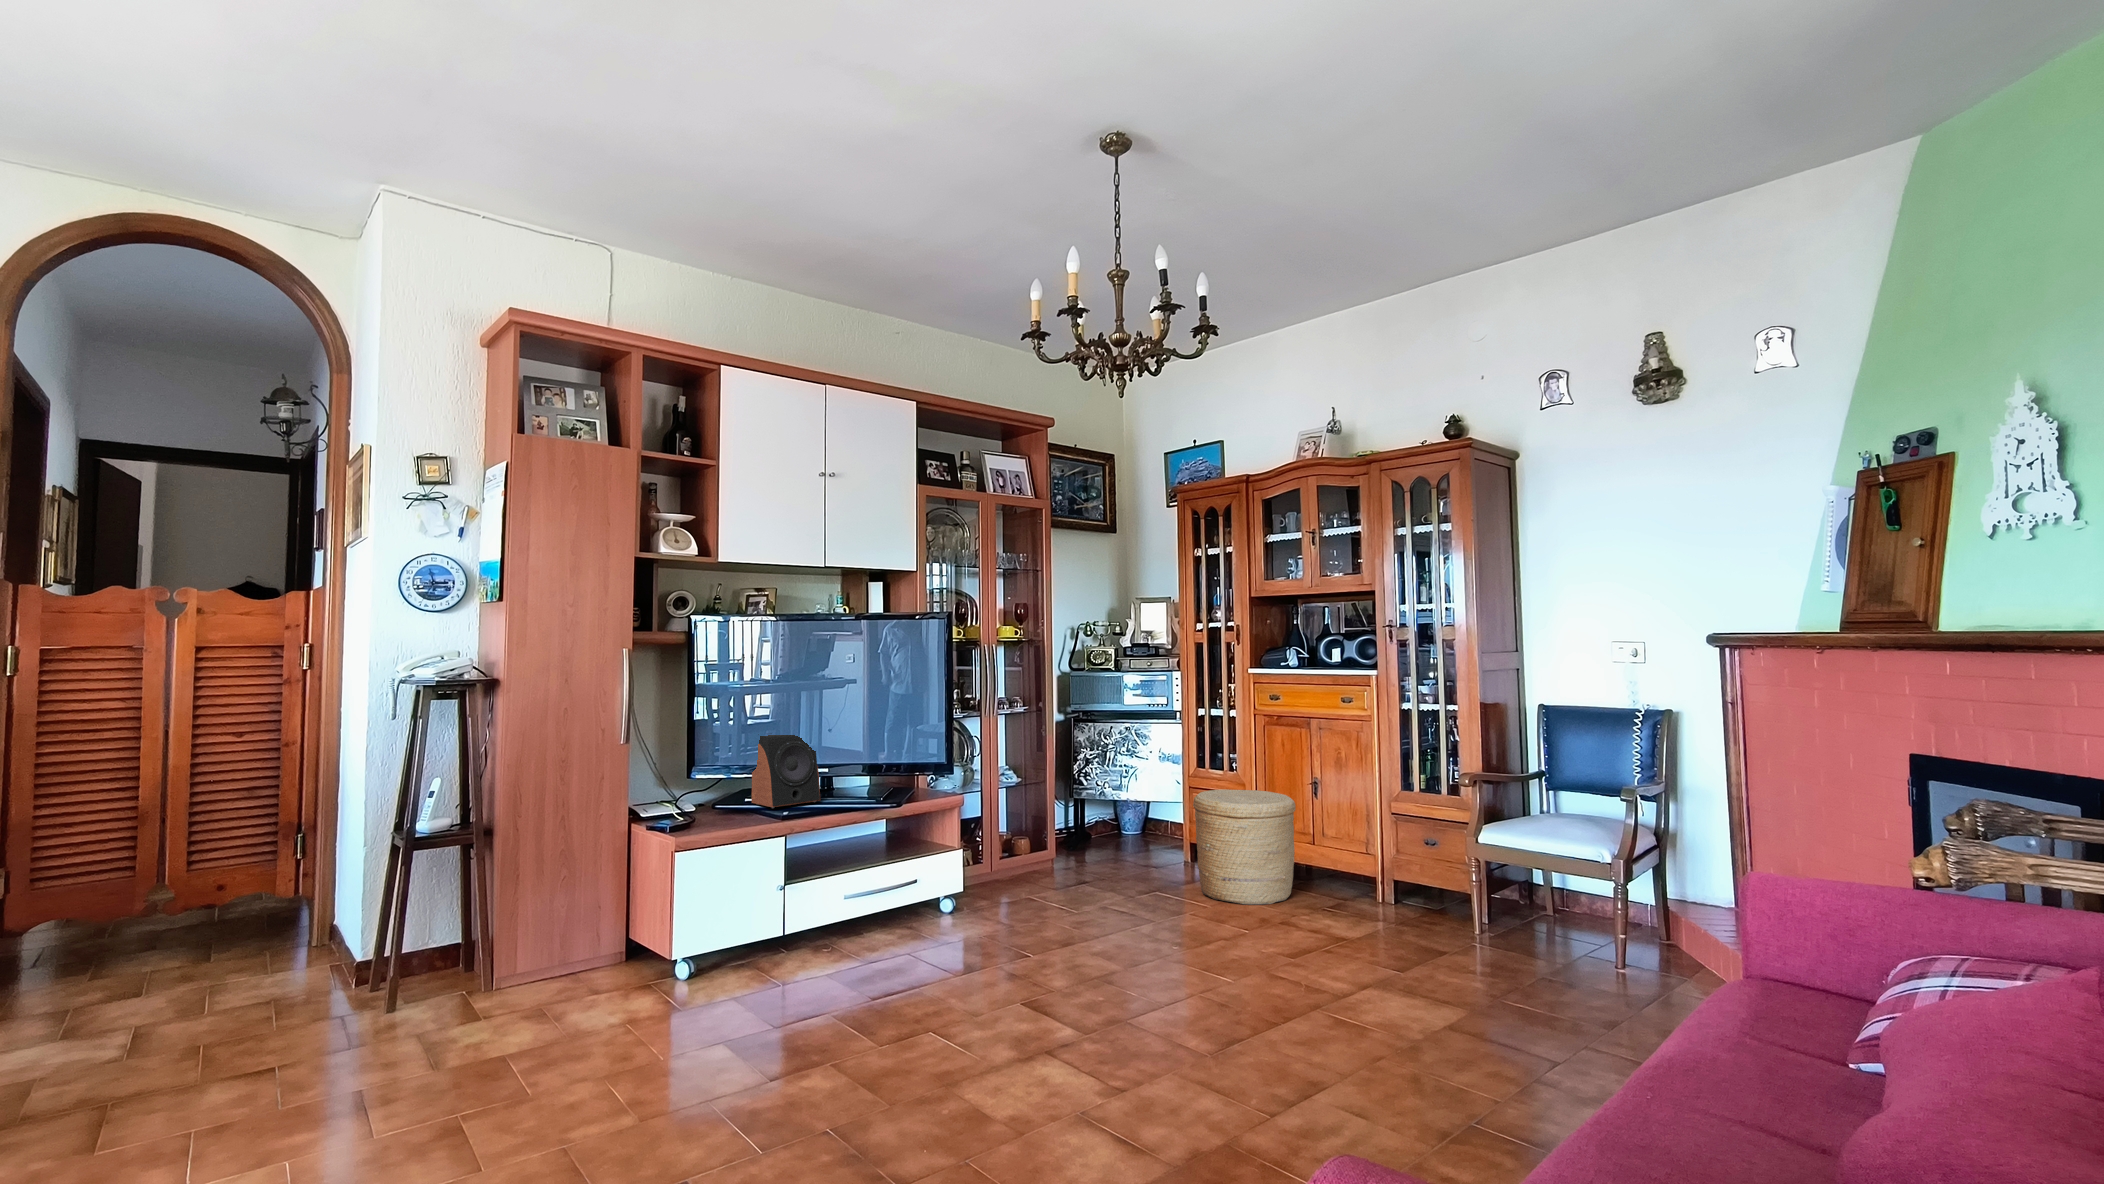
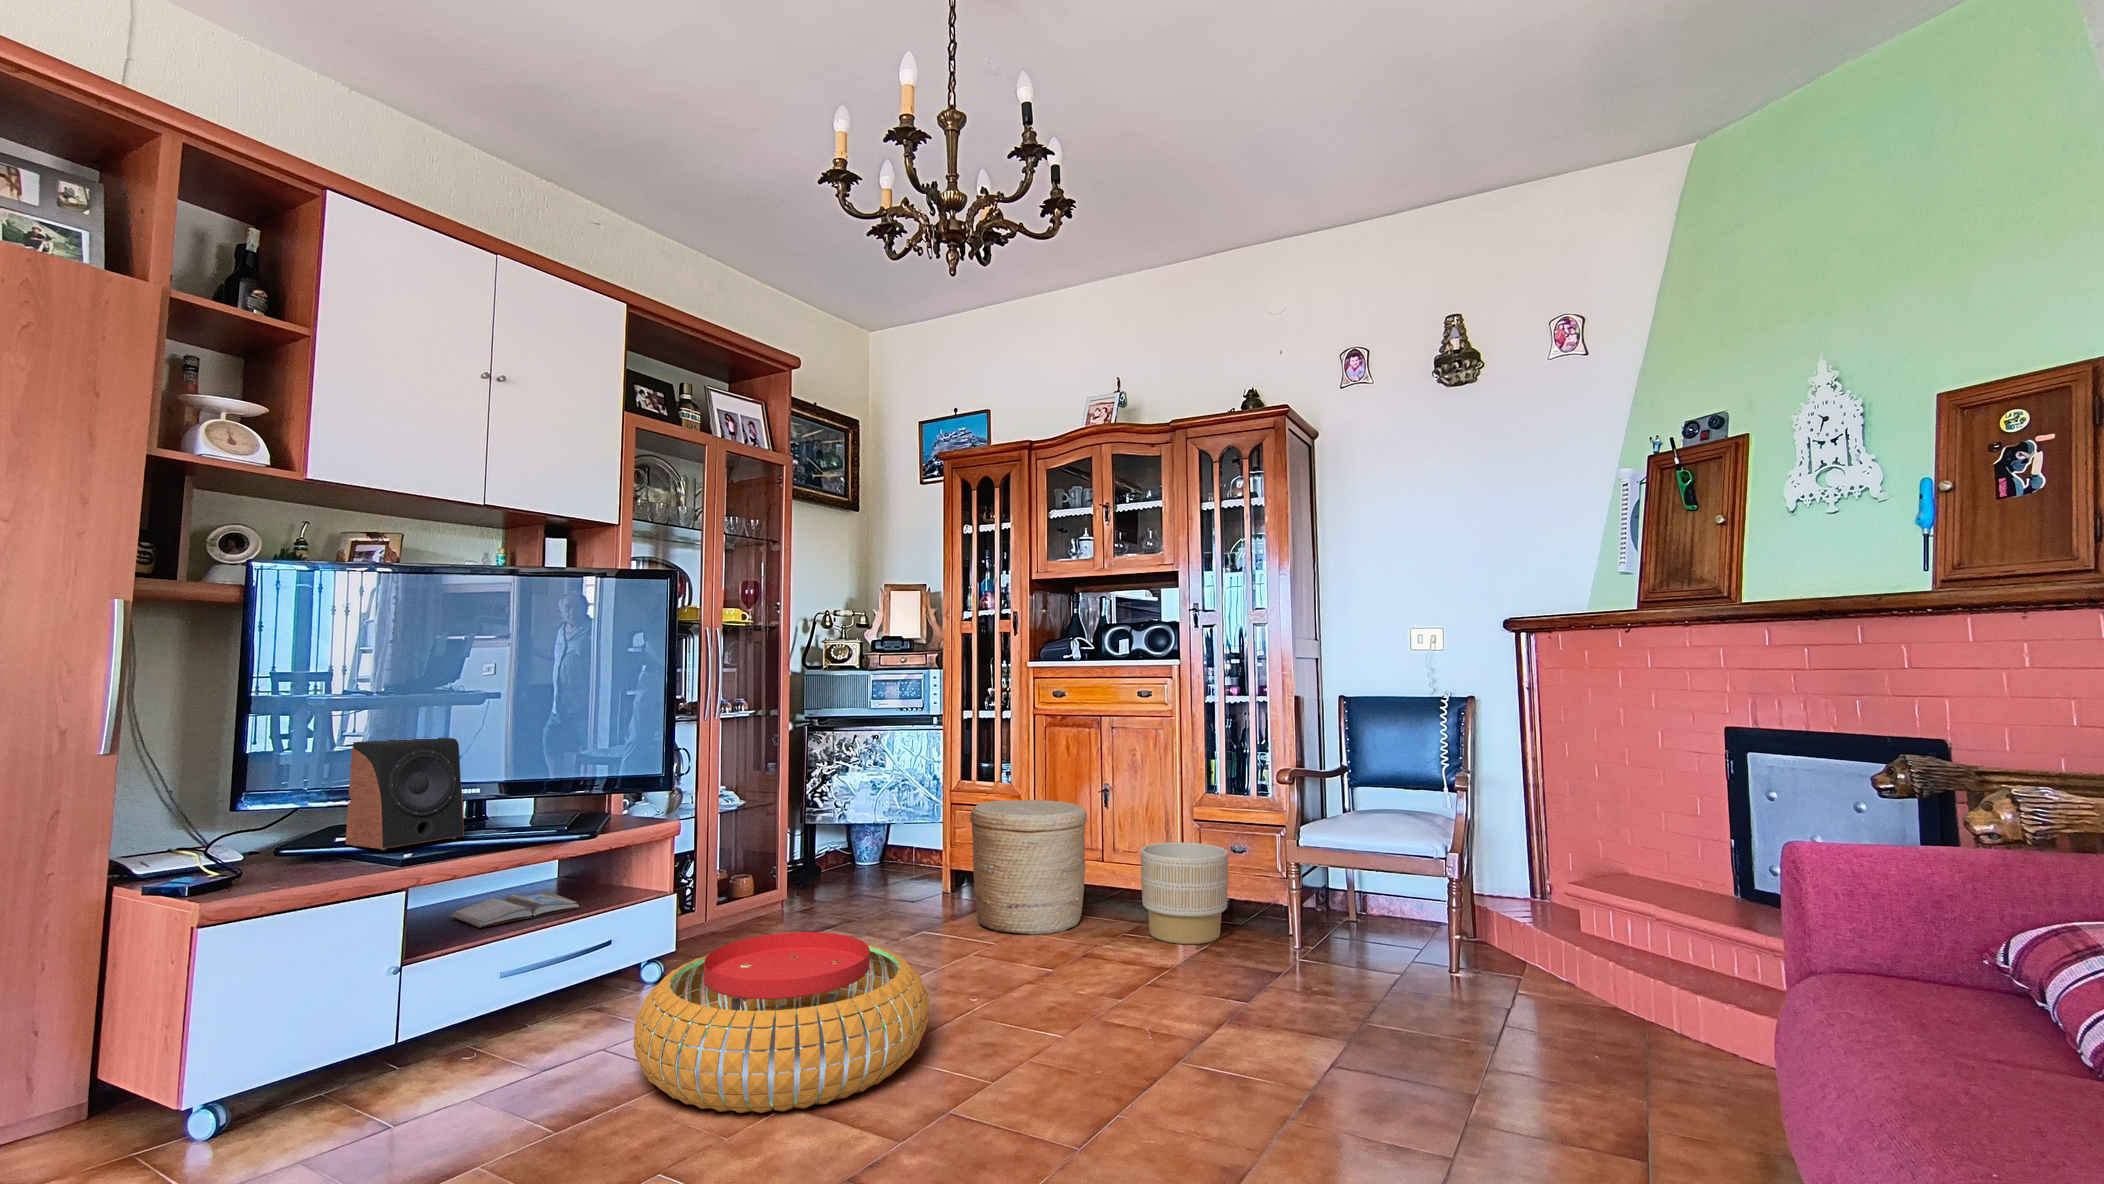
planter: none [1338,834,1418,924] -> present [1141,842,1228,944]
hardback book: none [814,842,896,864] -> present [450,891,581,927]
pouf: none [924,884,1127,1003] -> present [633,932,929,1113]

